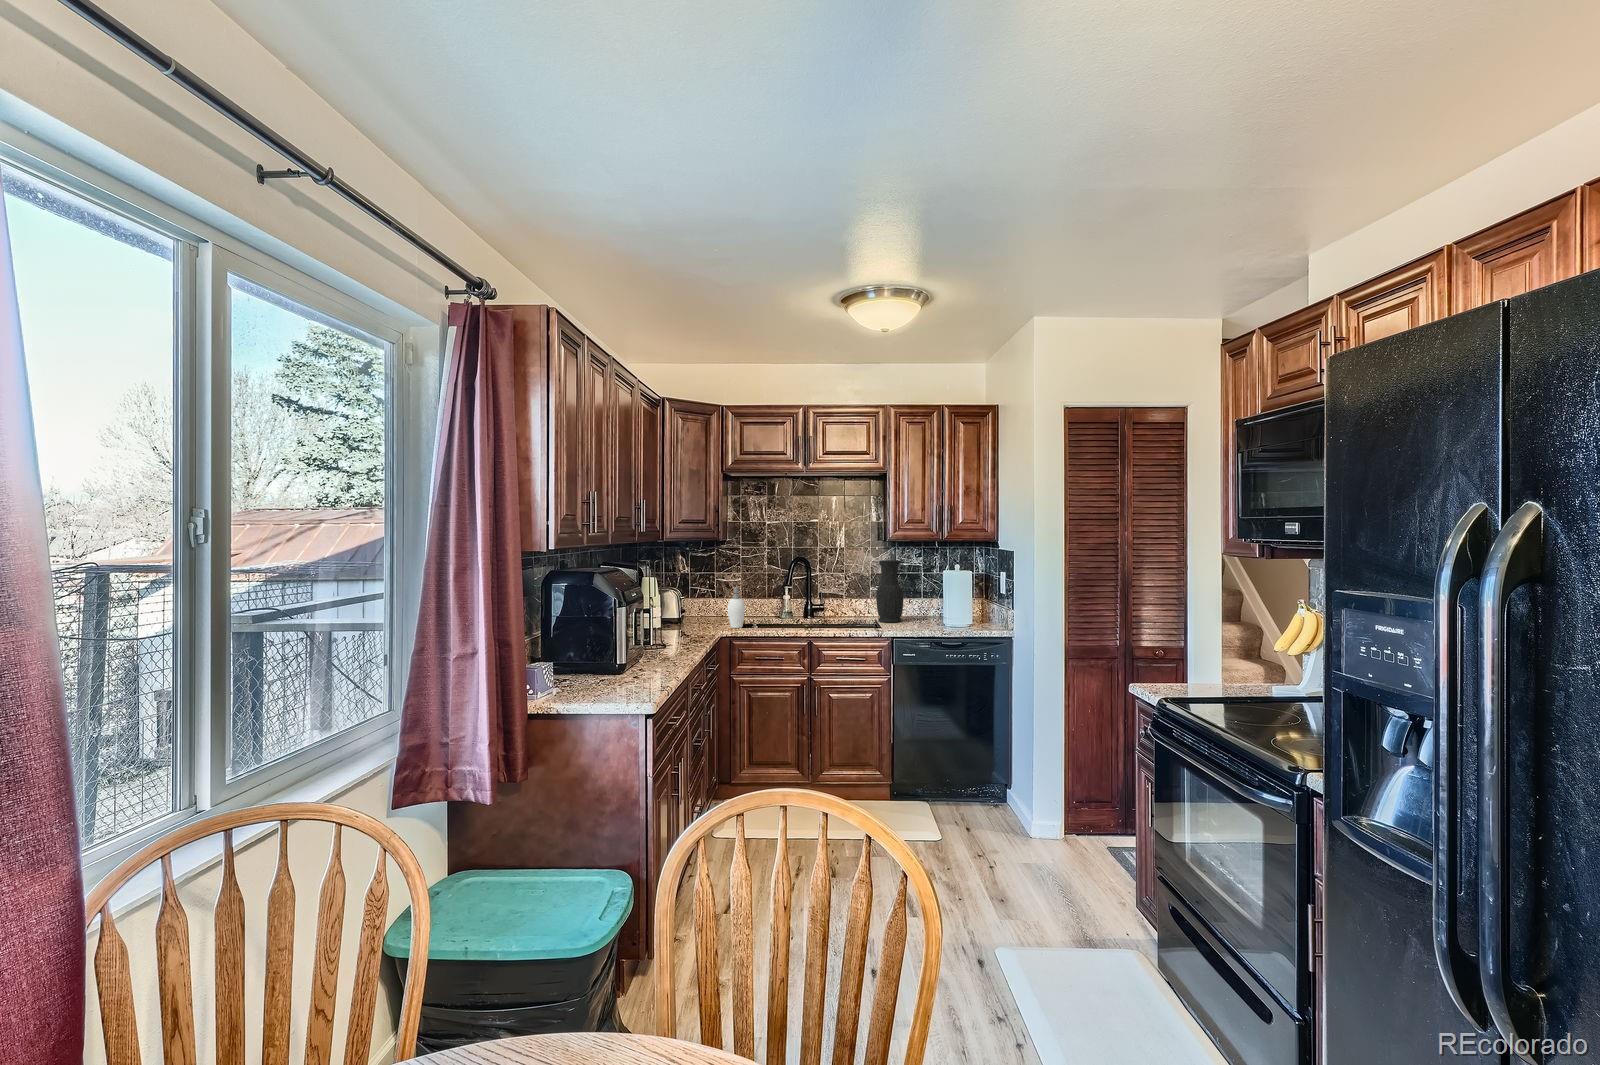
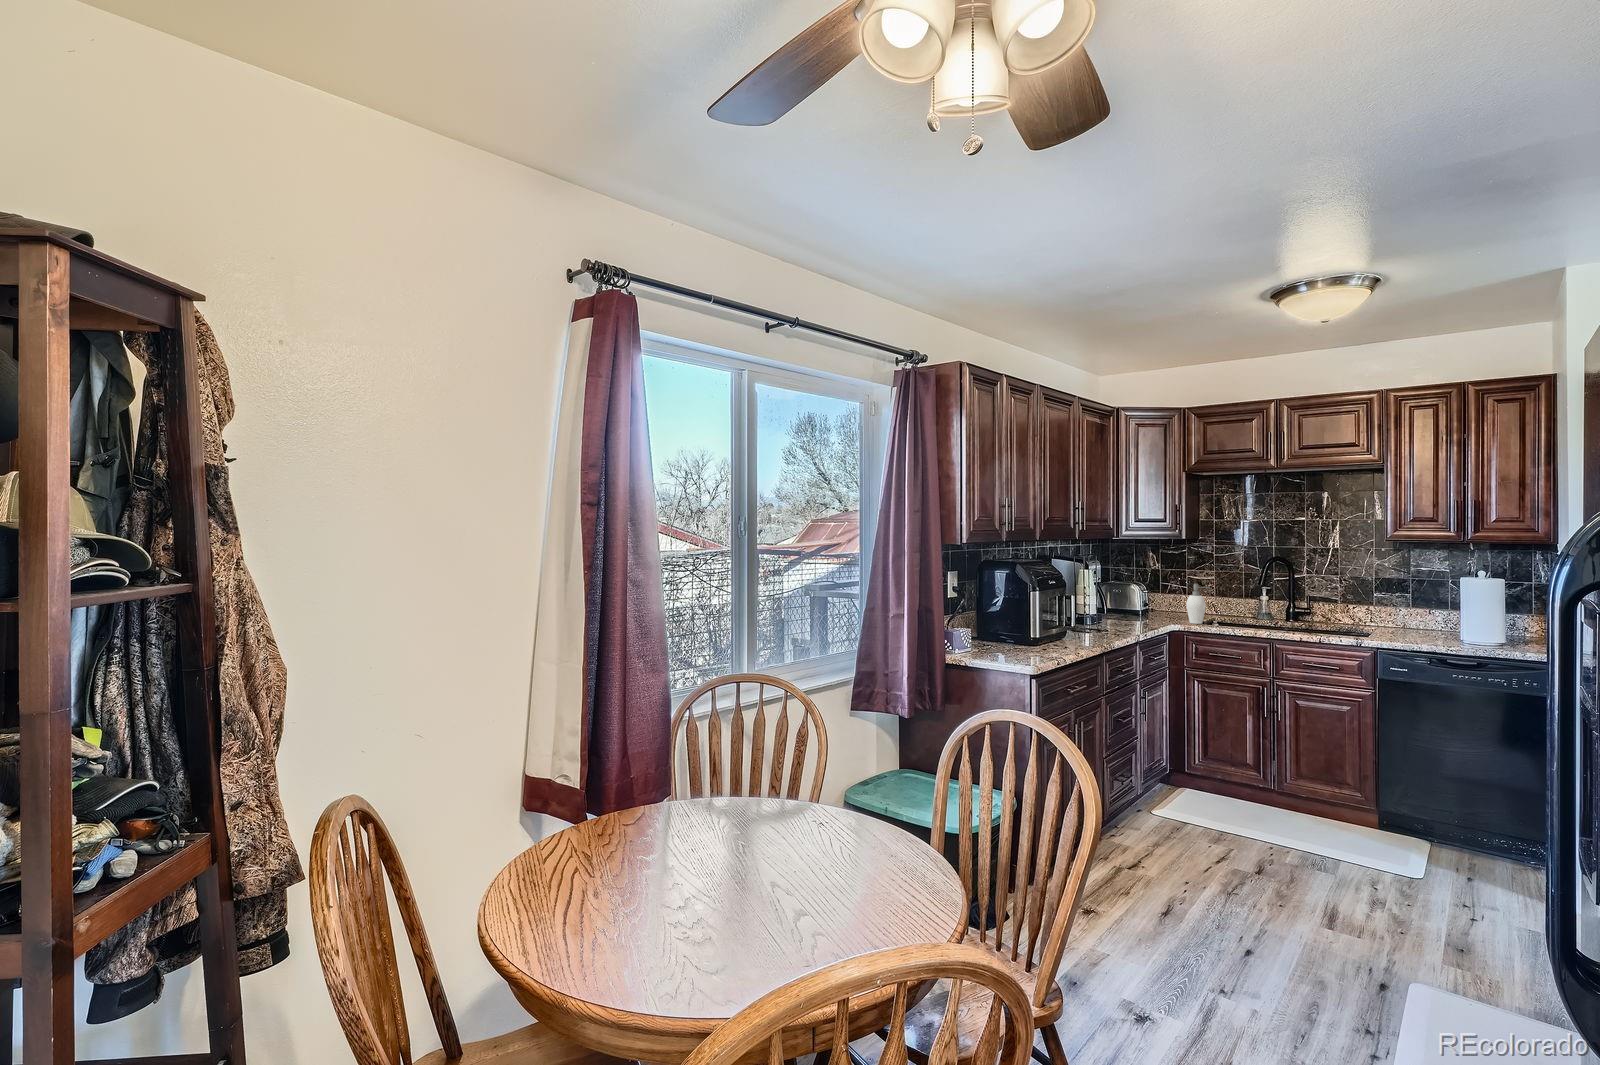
vase: present [876,560,903,622] -> none [1375,564,1412,634]

